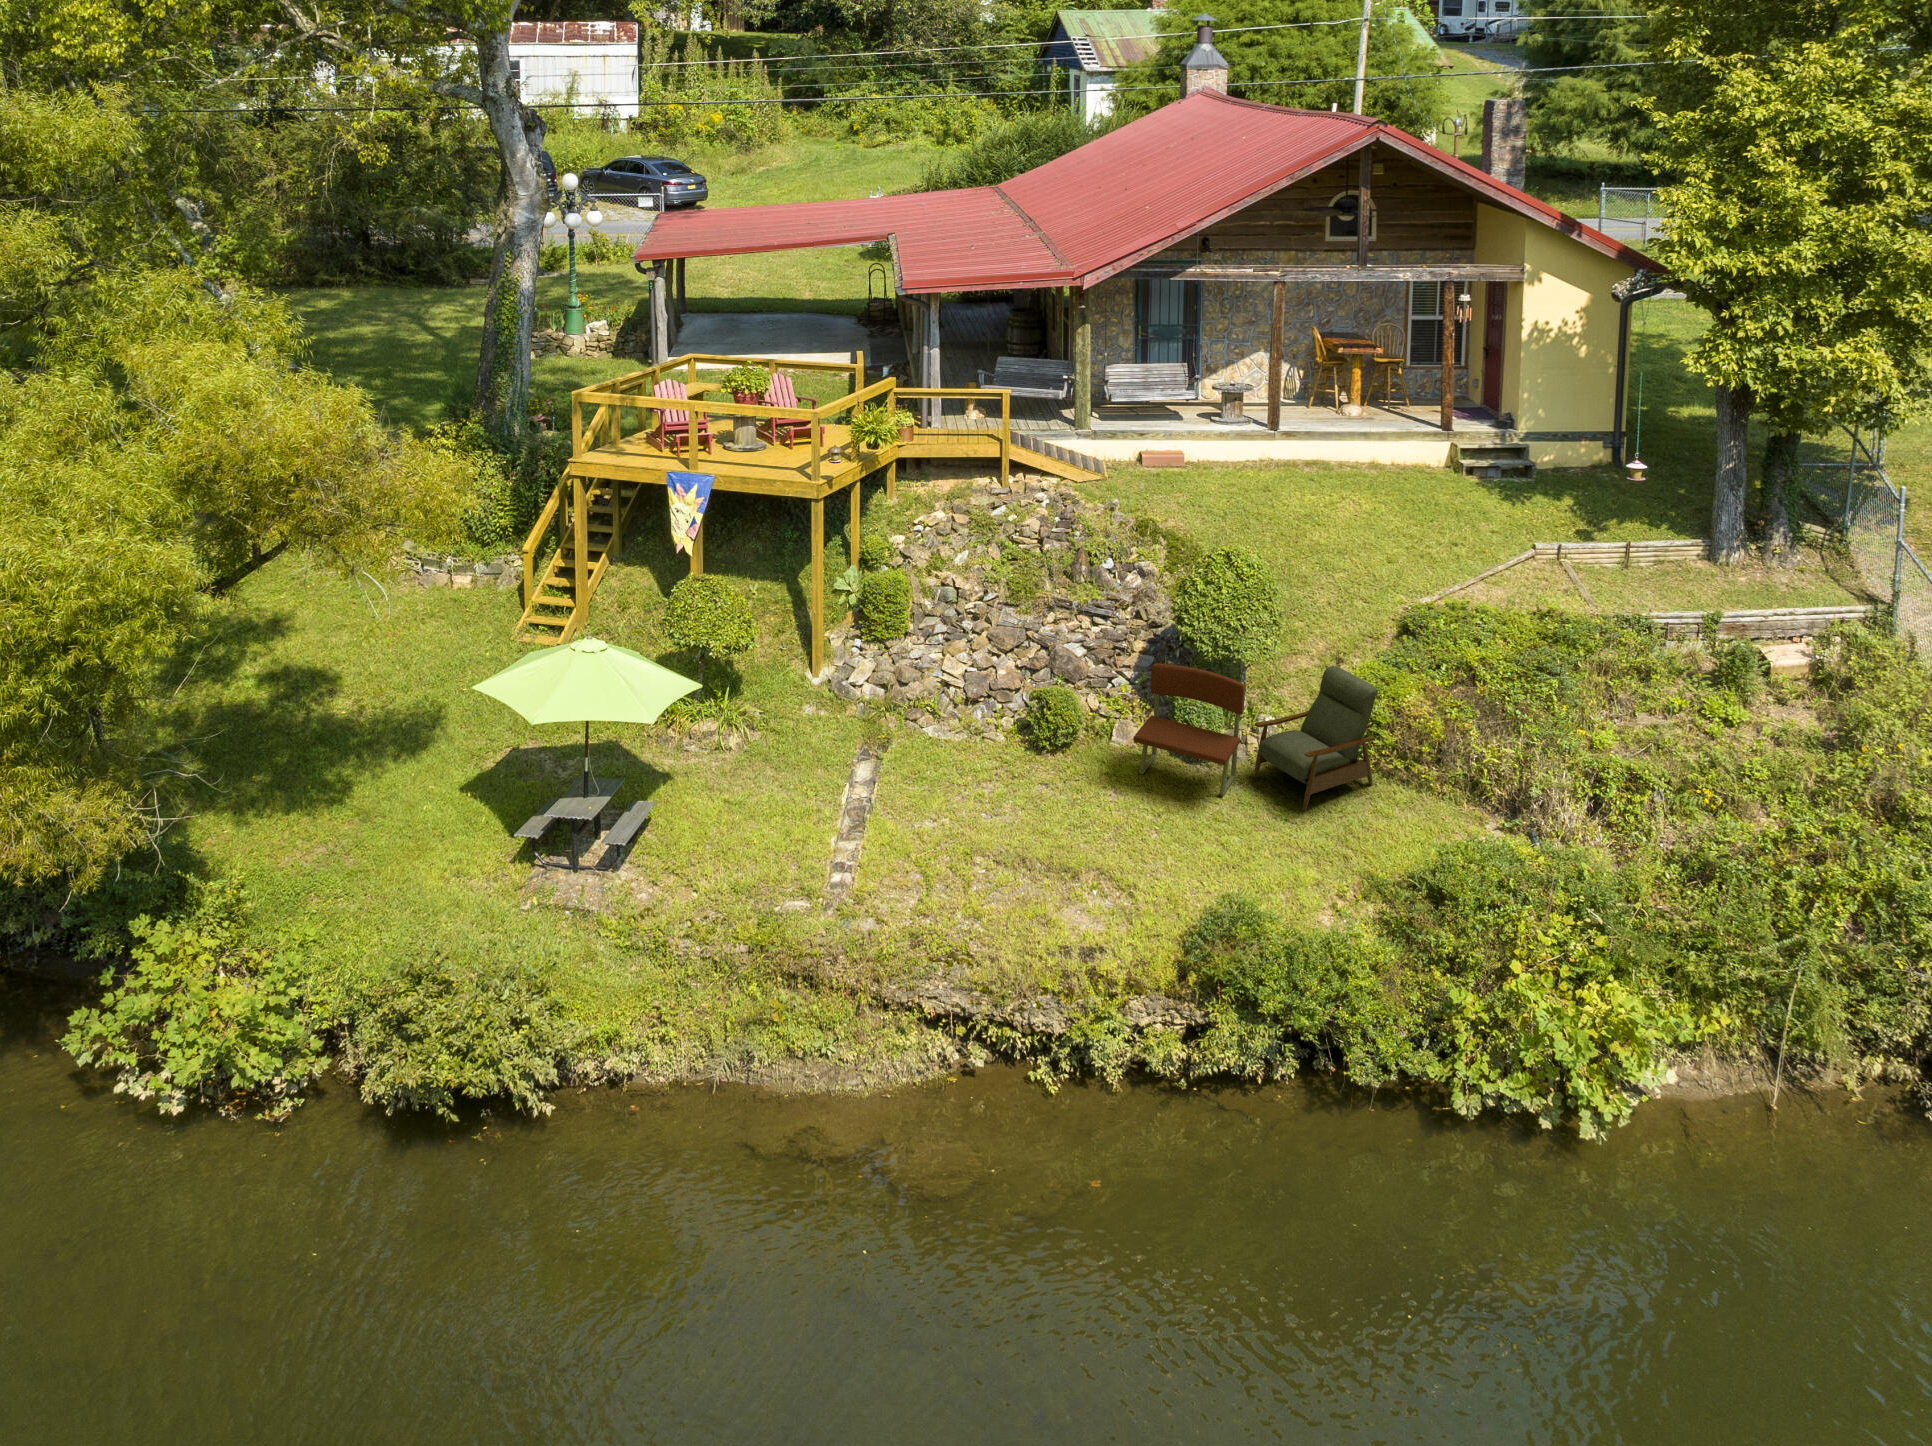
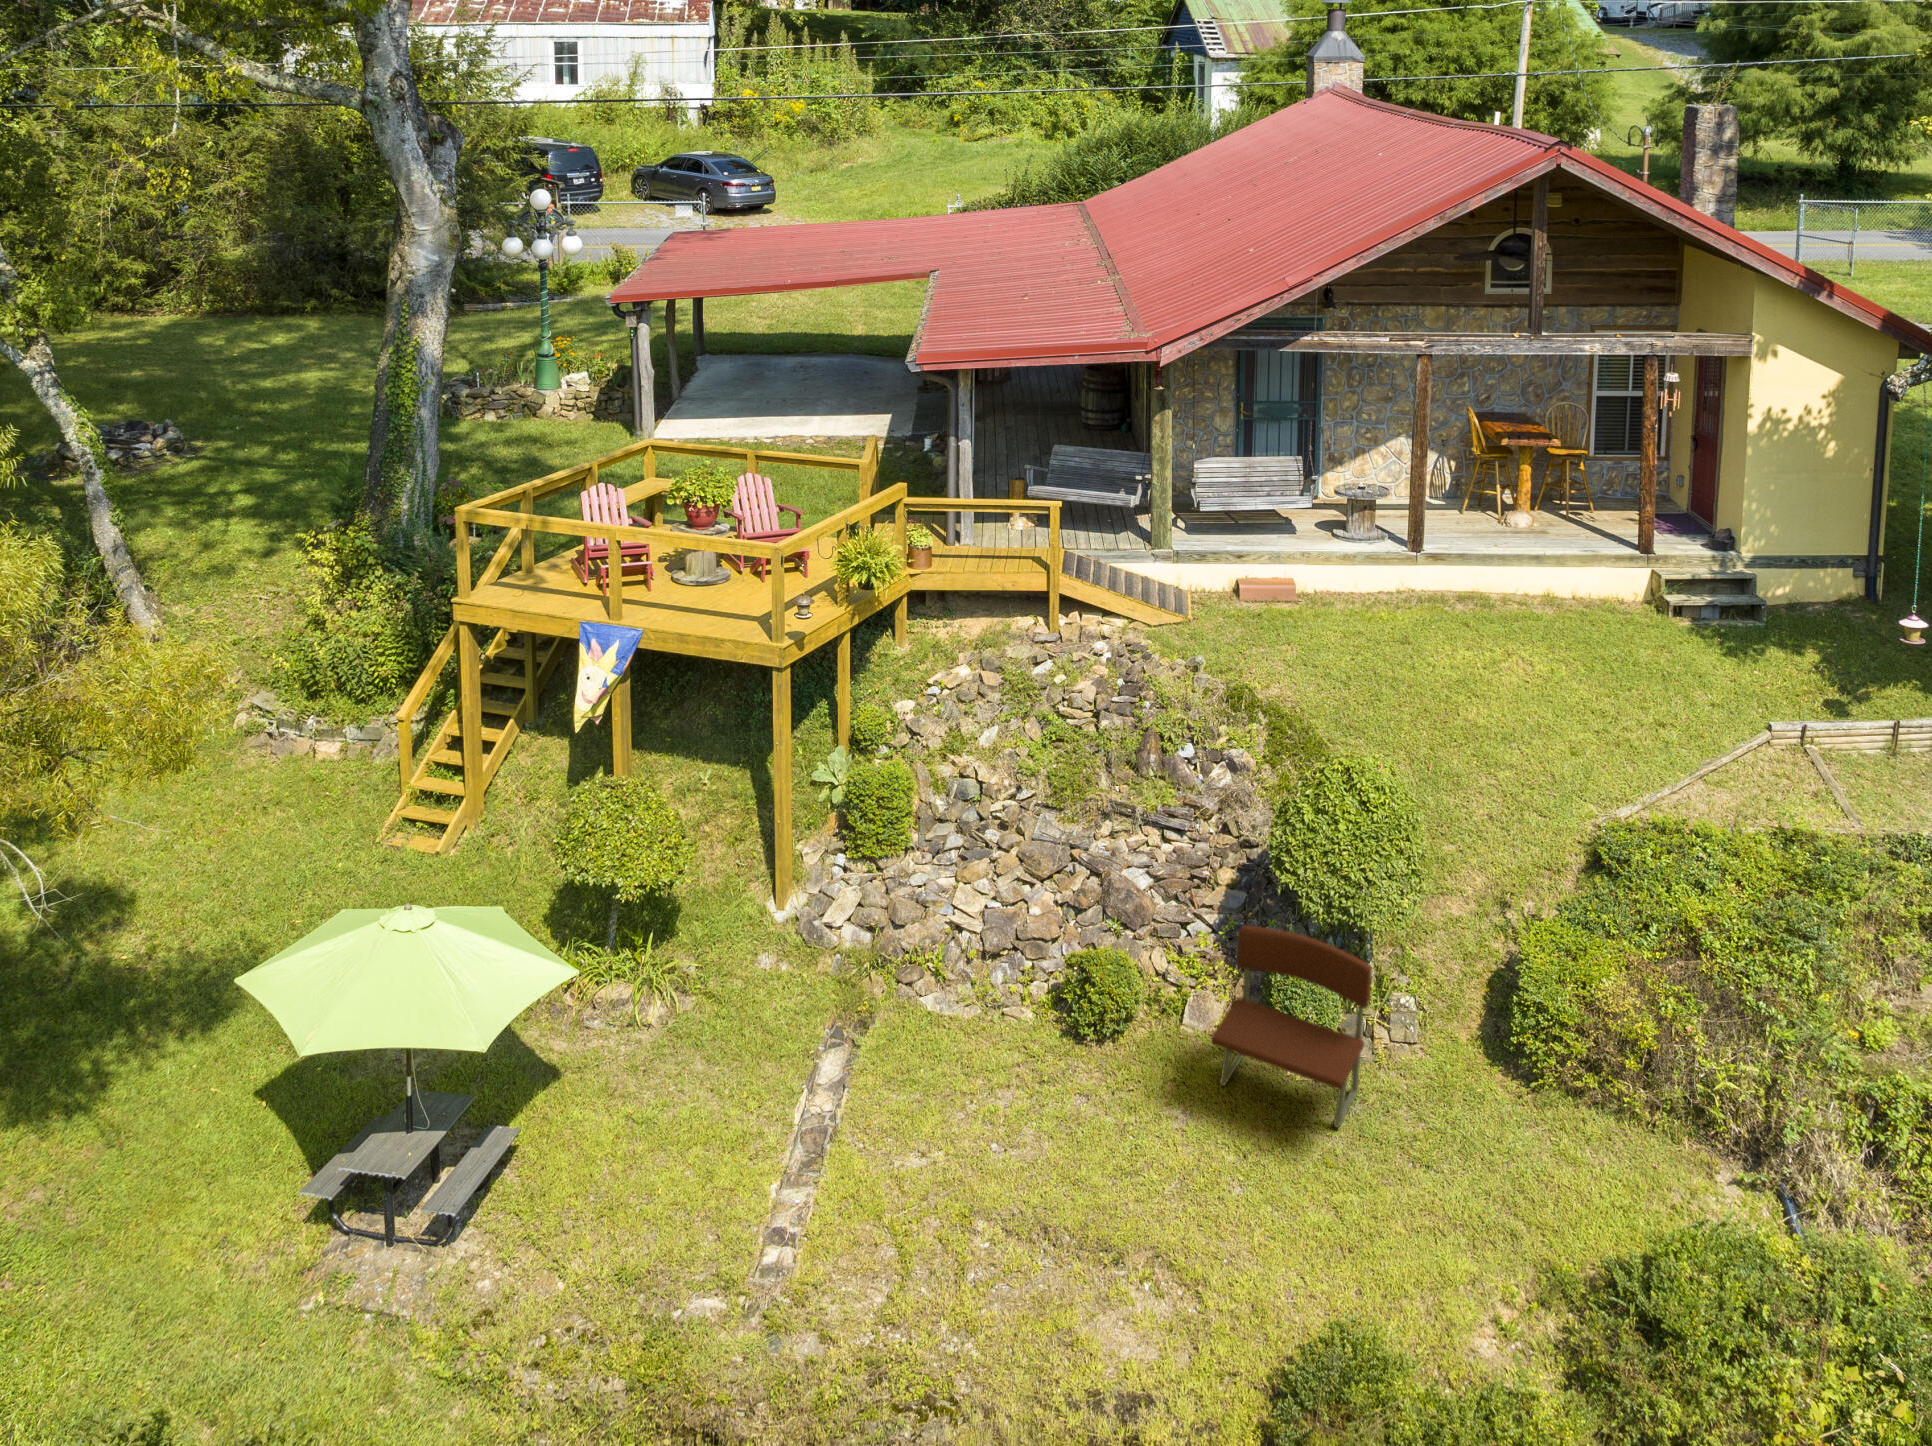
chair: present [1253,666,1378,810] -> none [1383,930,1564,1156]

